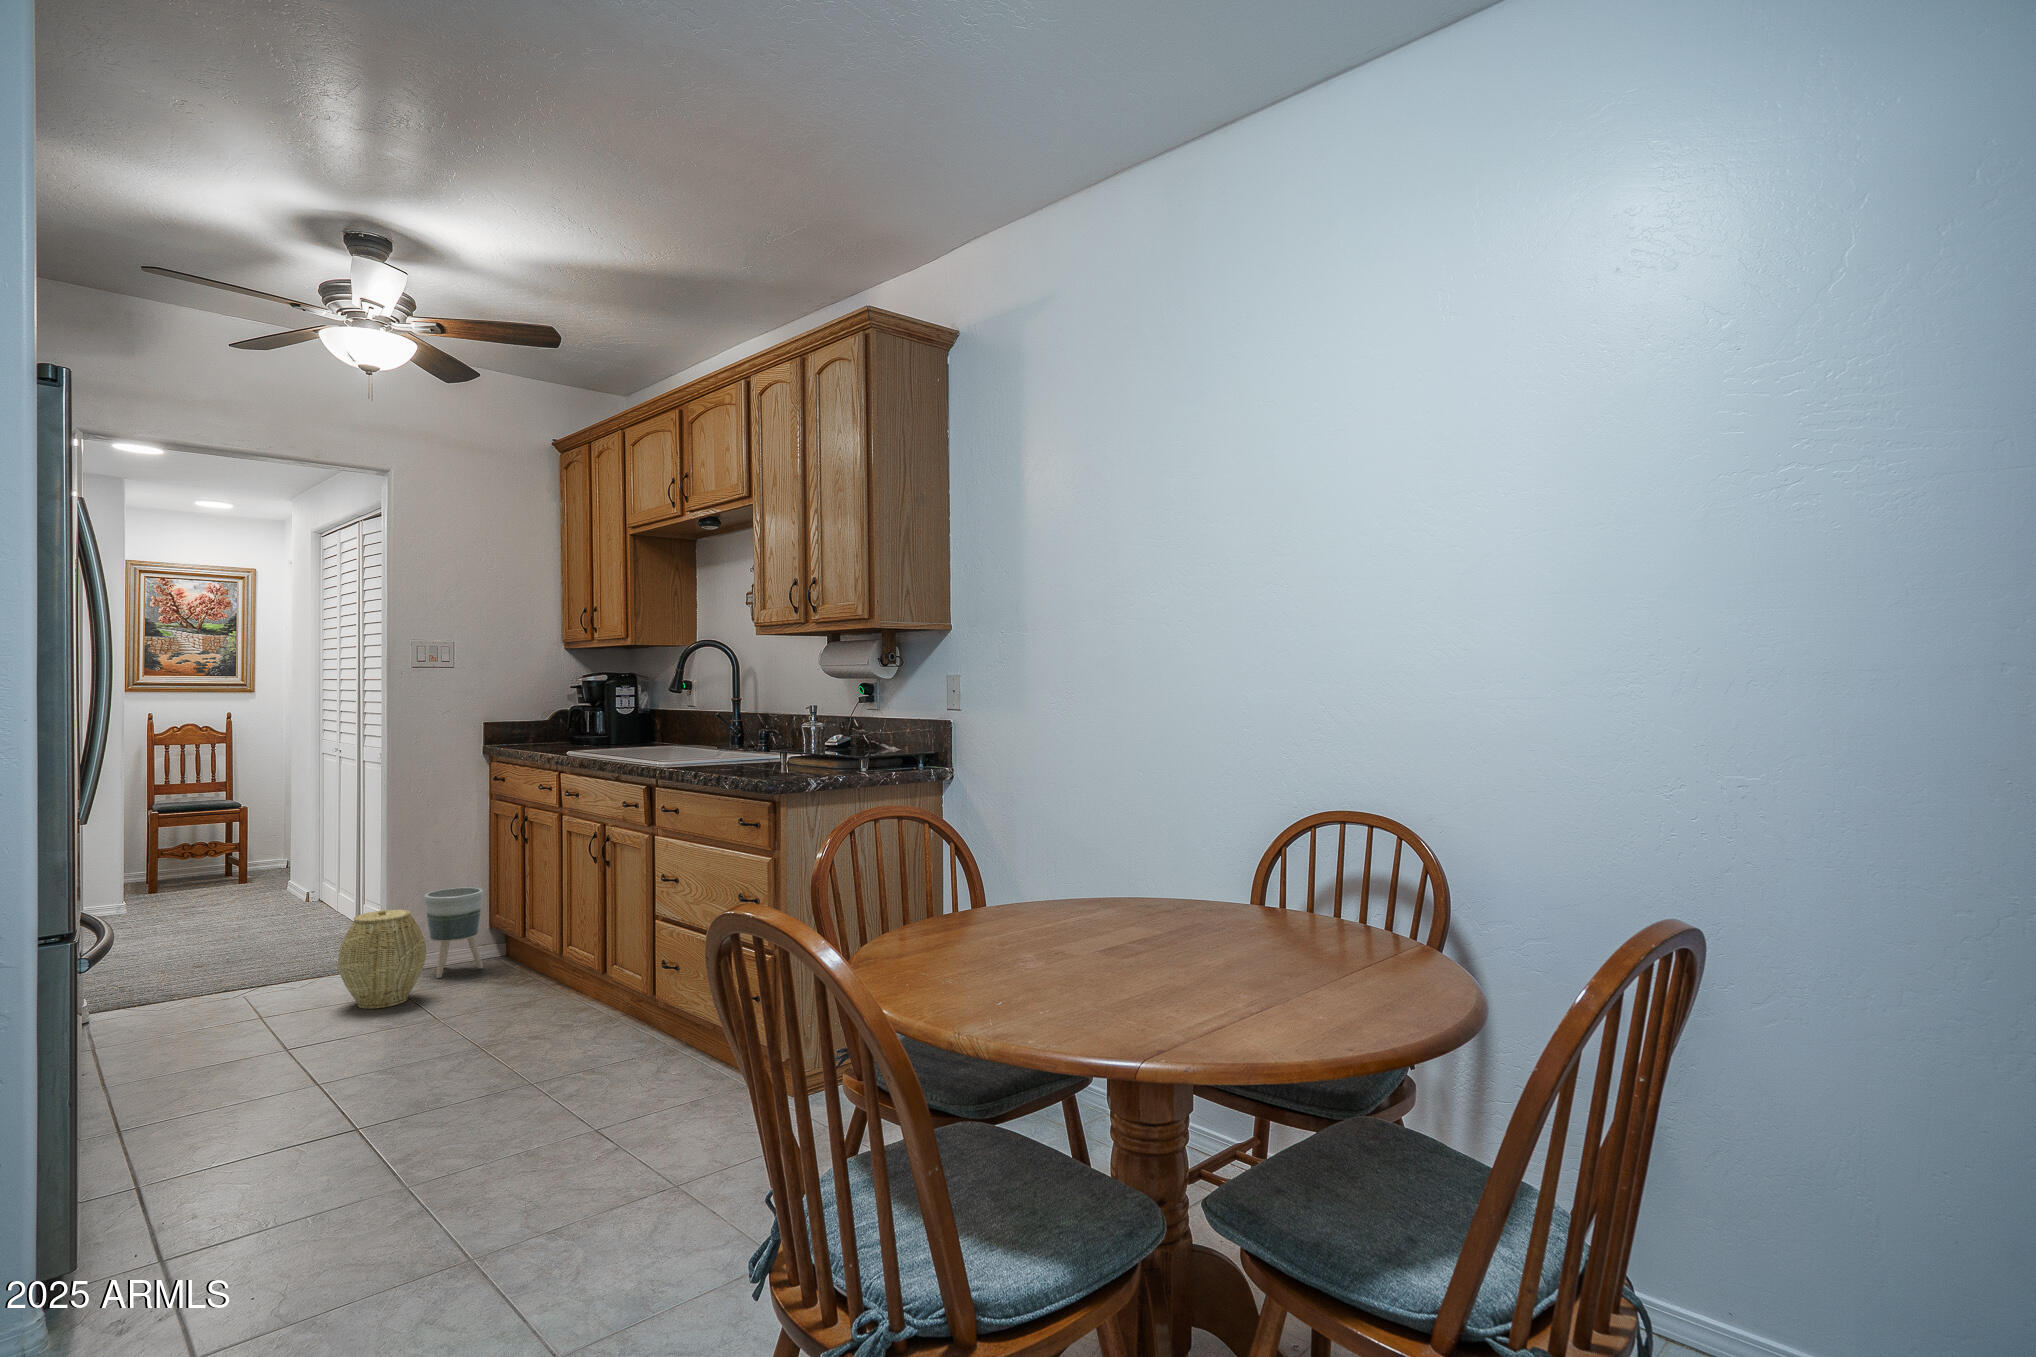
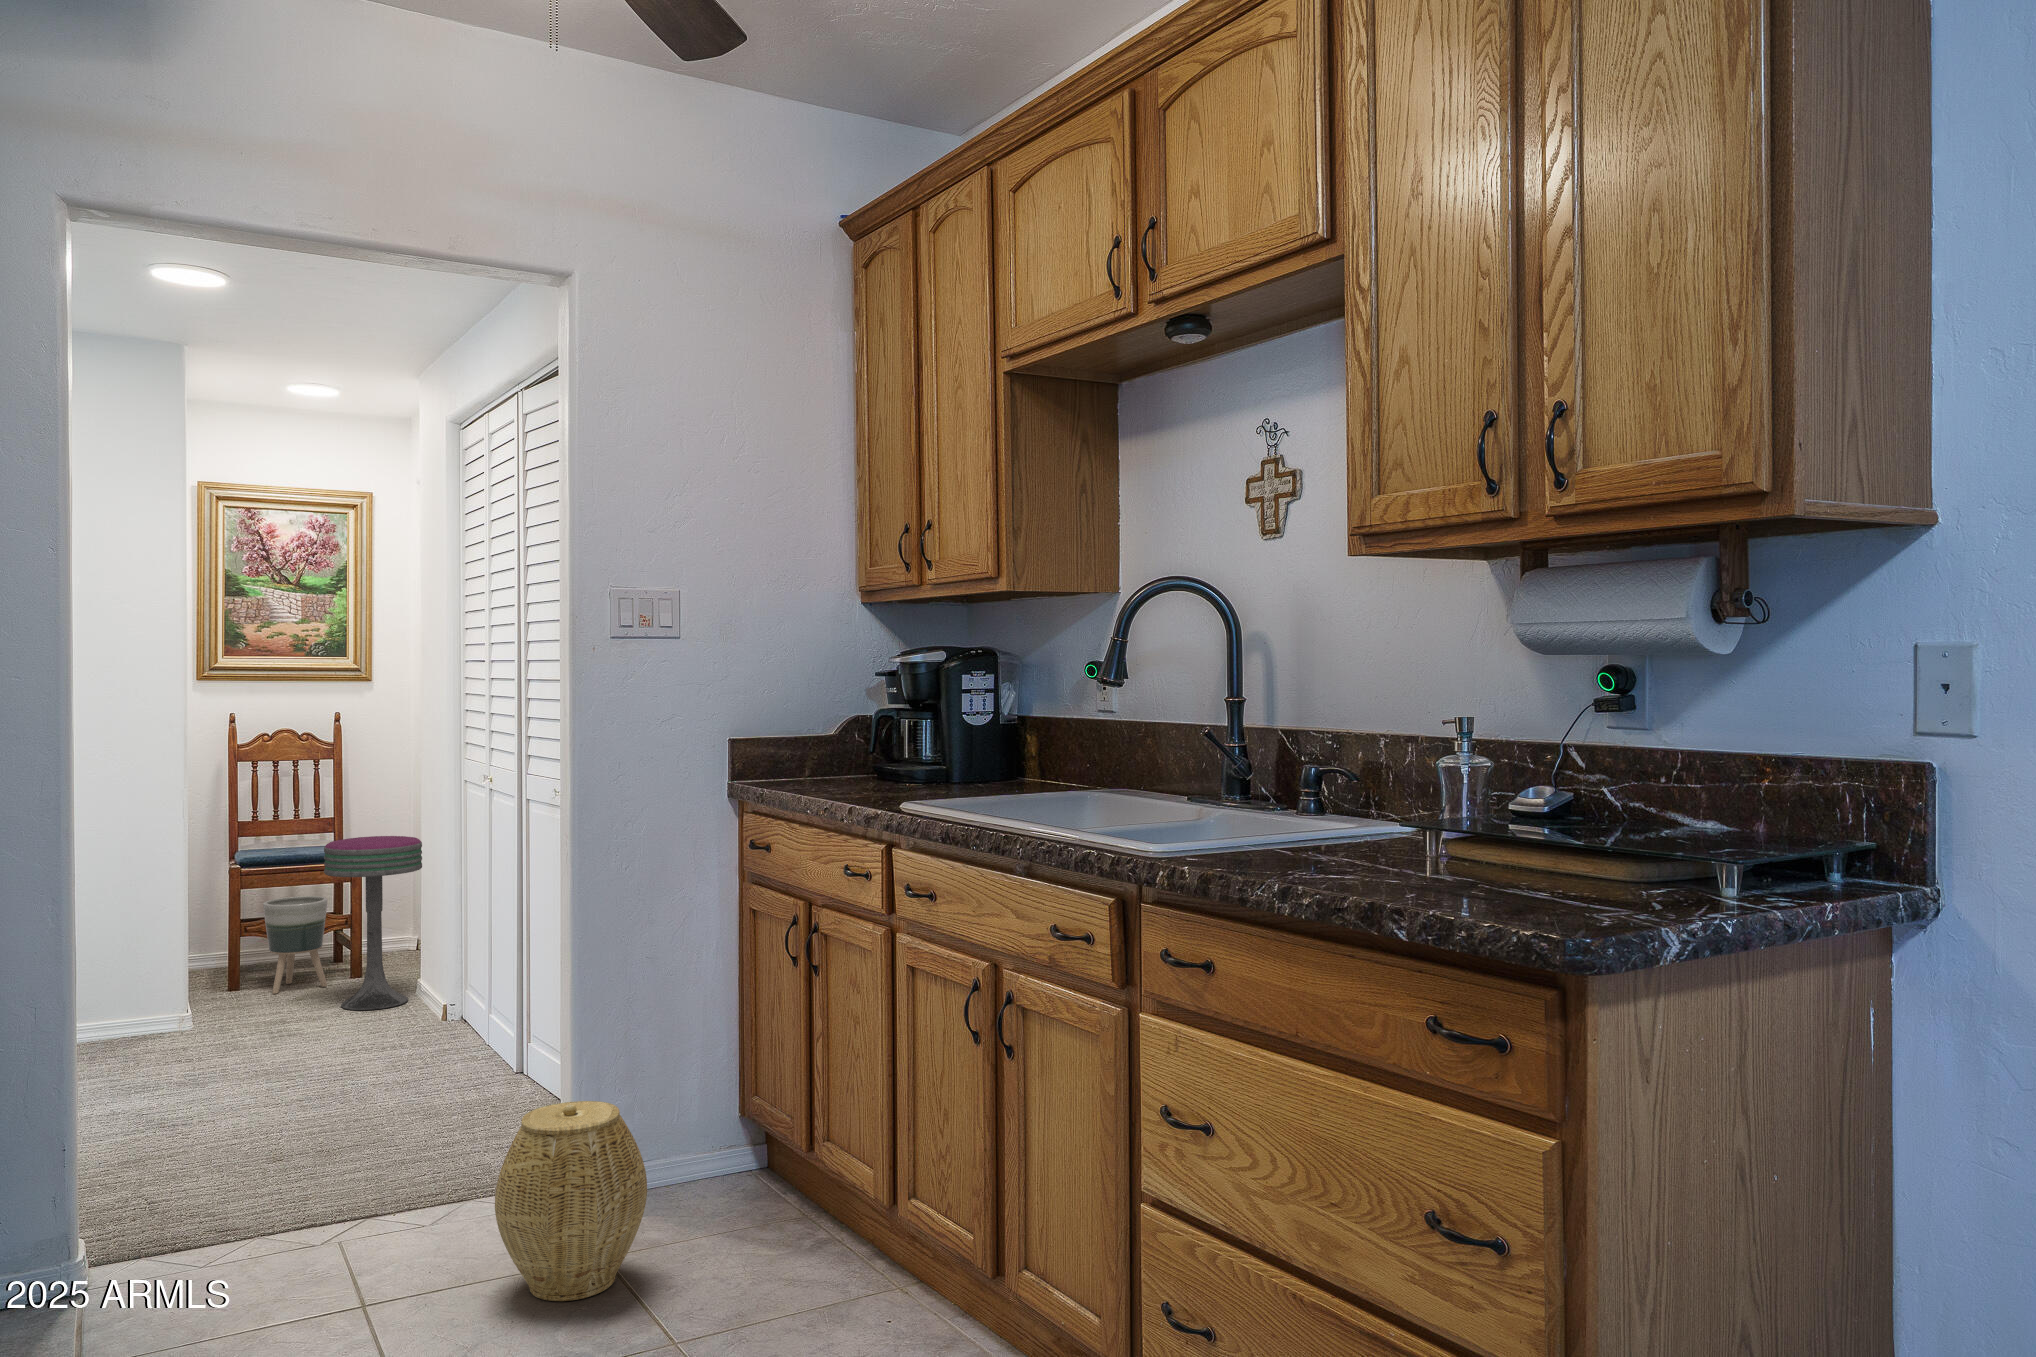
bar stool: none [222,791,292,901] -> present [324,836,422,1010]
planter: present [424,887,483,978] -> present [263,896,327,994]

